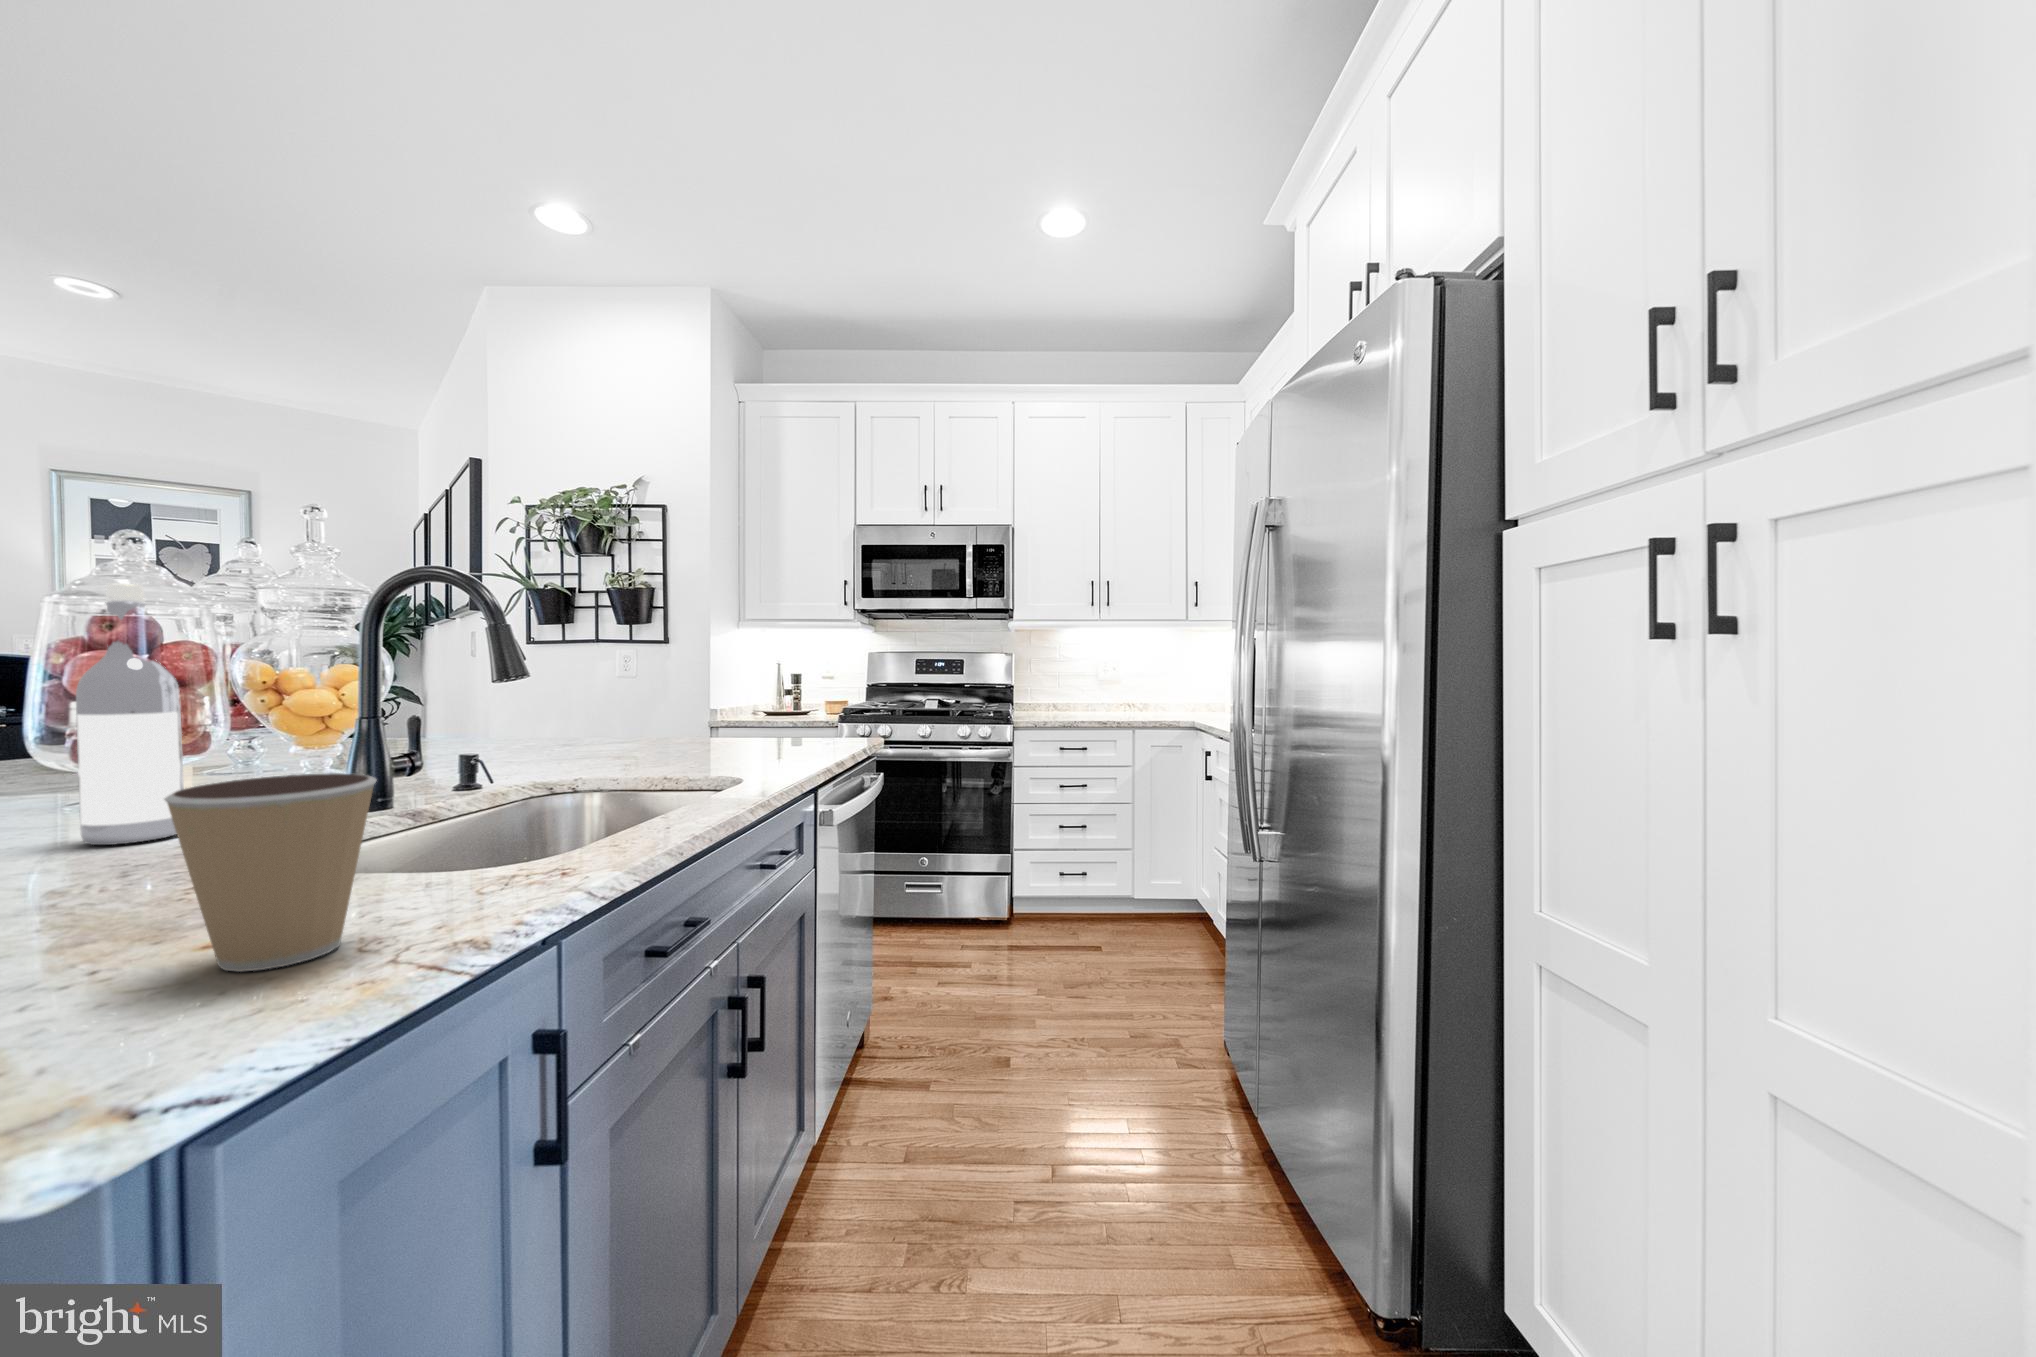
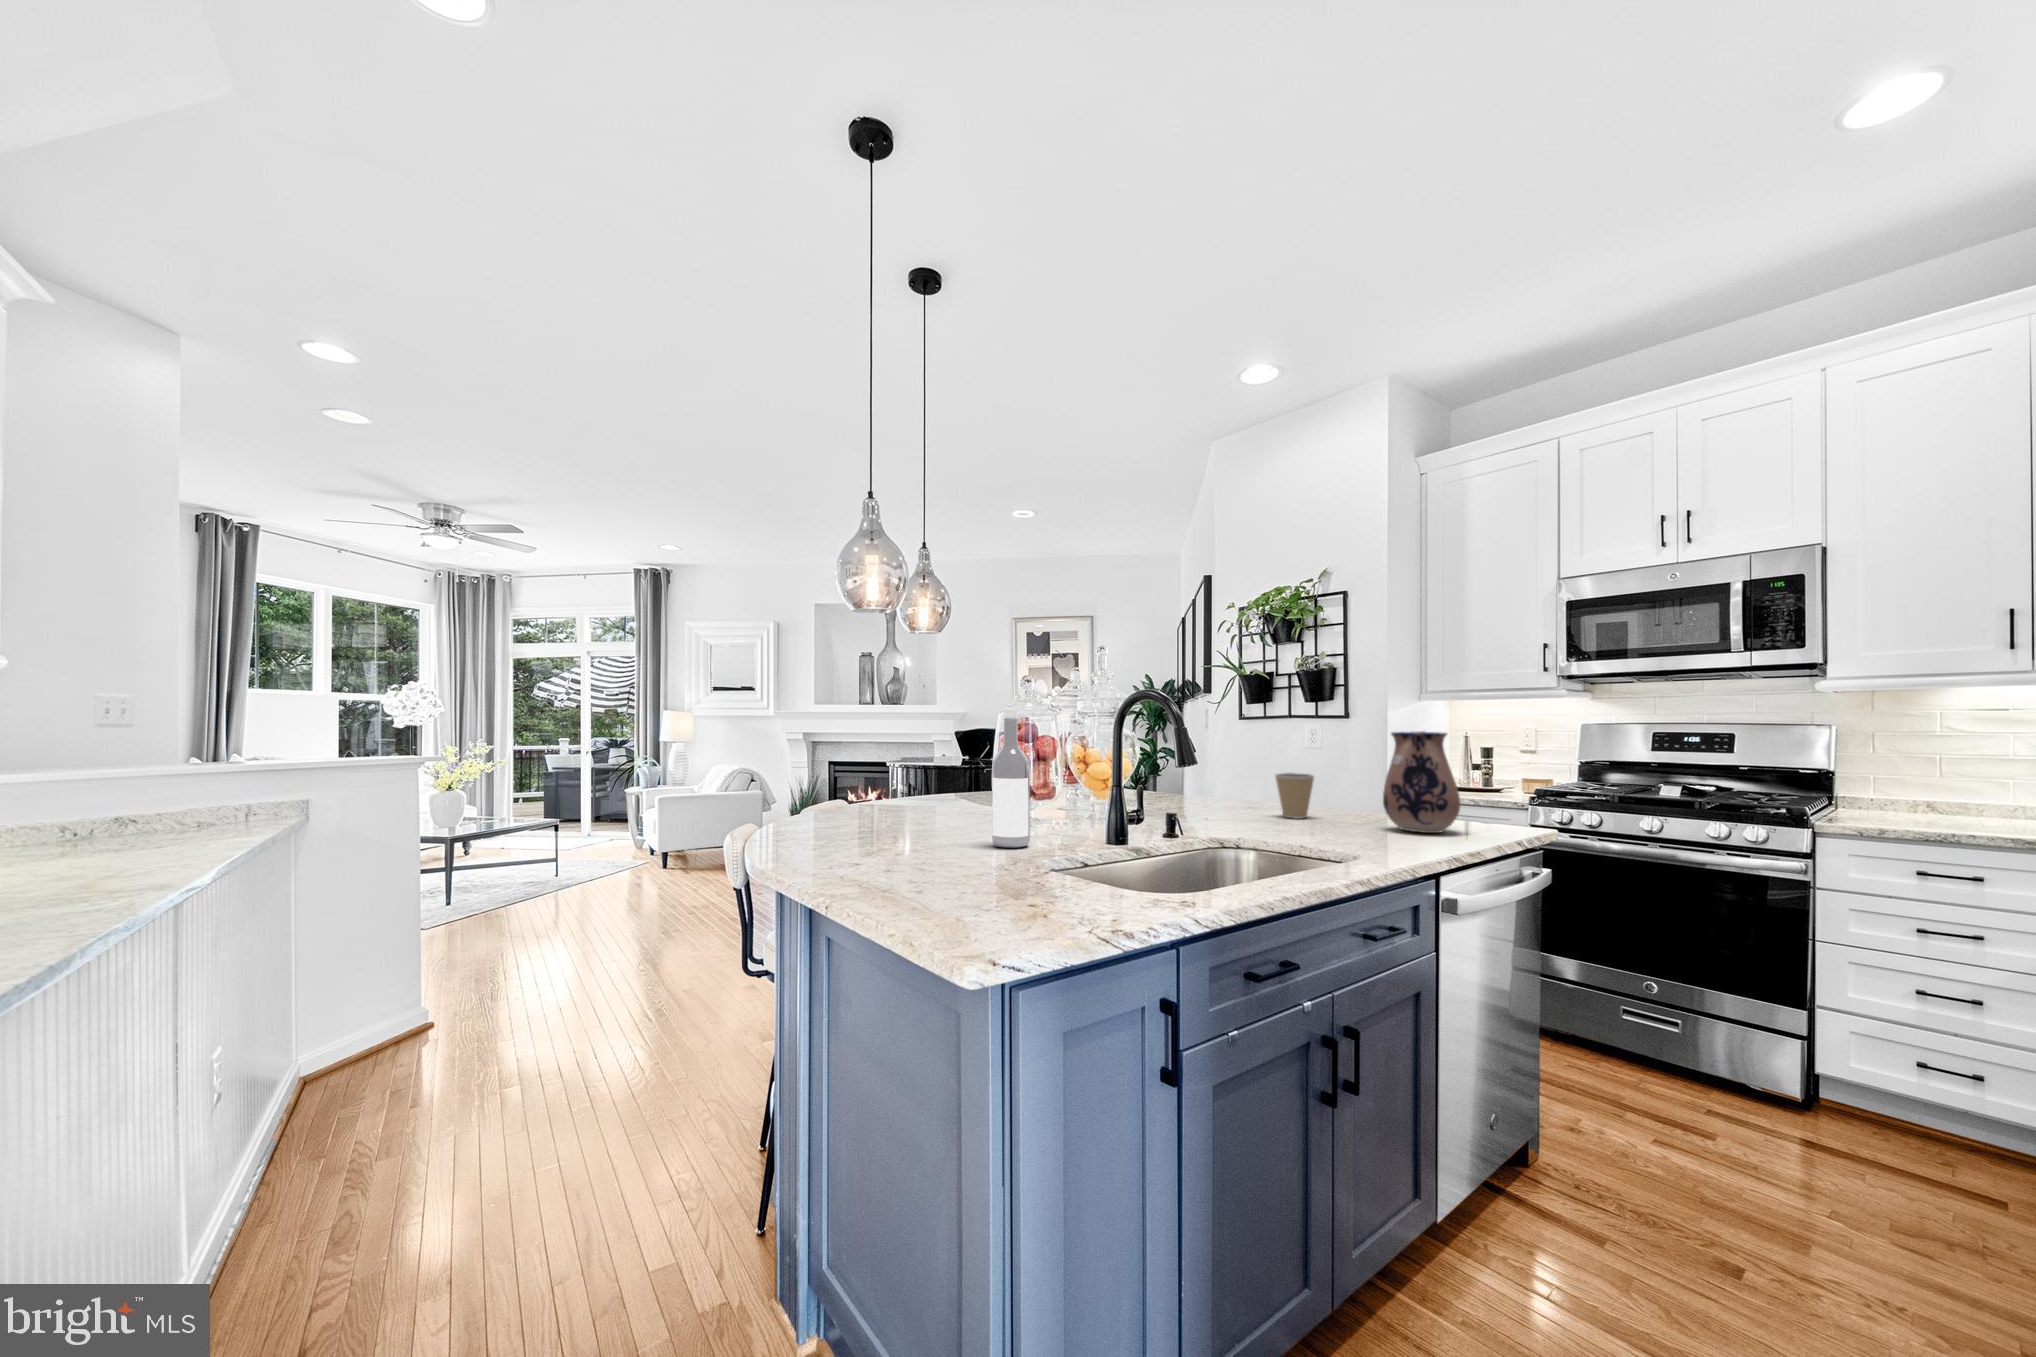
ceramic pitcher: none [741,644,817,749] -> present [1383,731,1461,833]
coffee cup: present [163,773,376,972] -> present [1275,773,1314,819]

